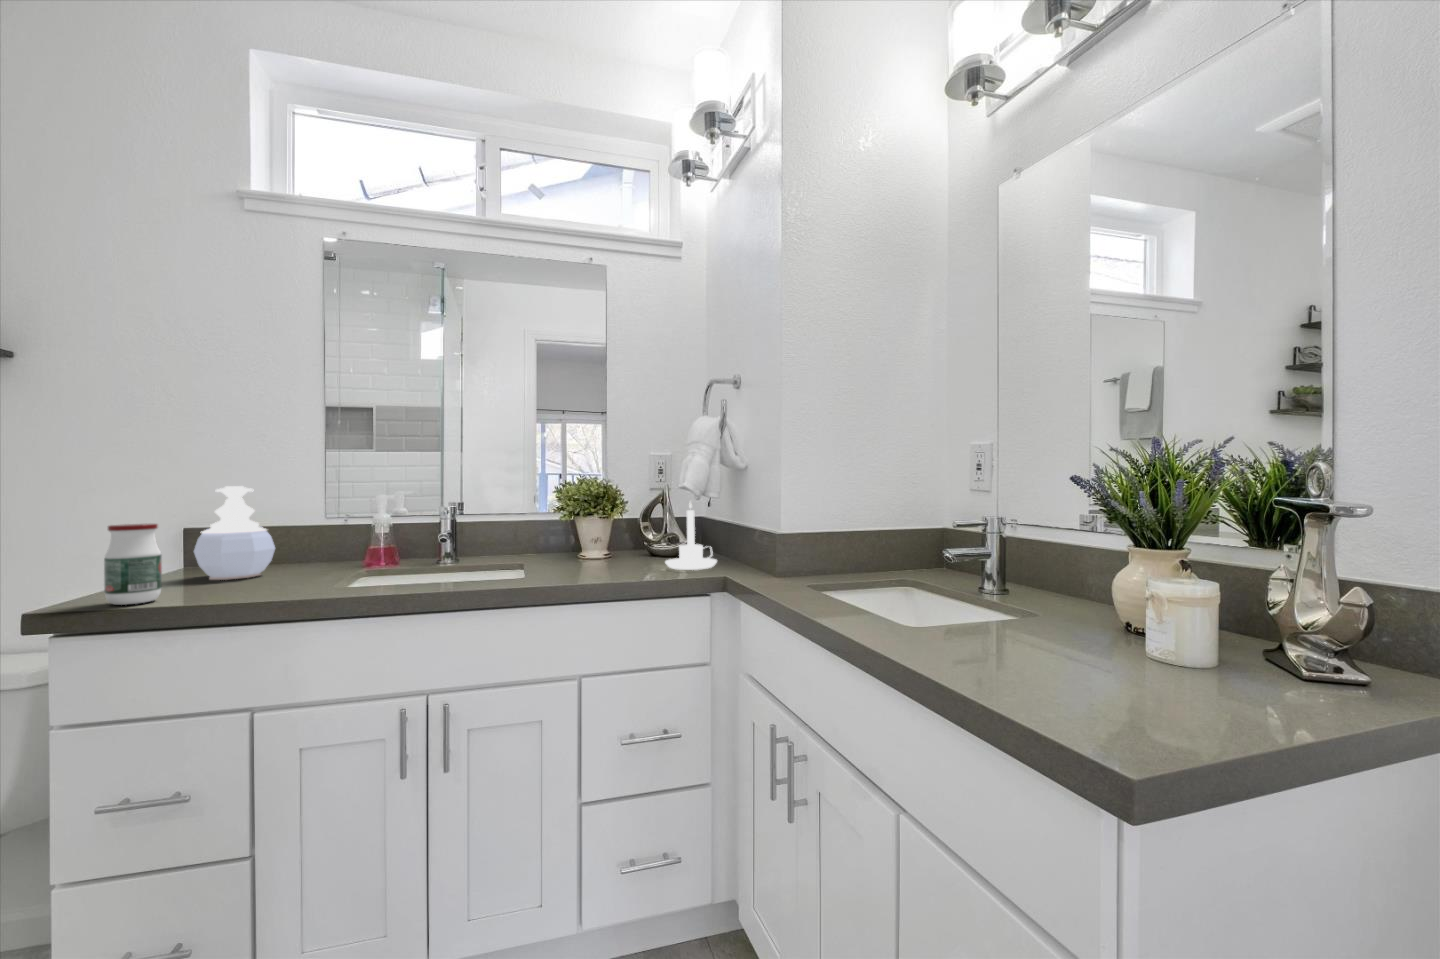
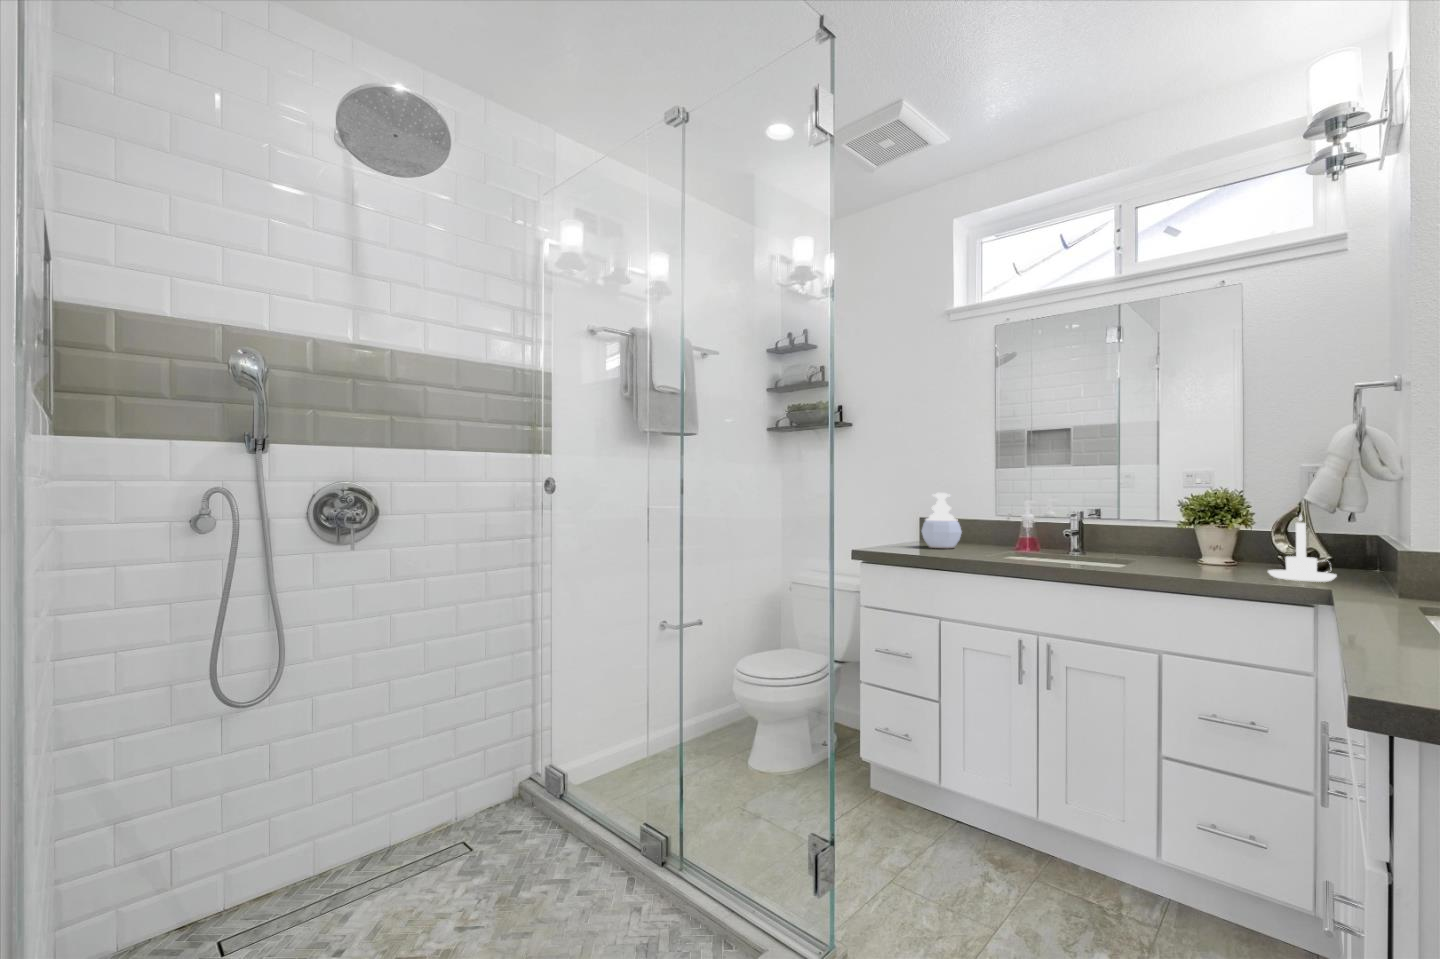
jar: present [104,524,162,605] -> none [881,512,904,553]

